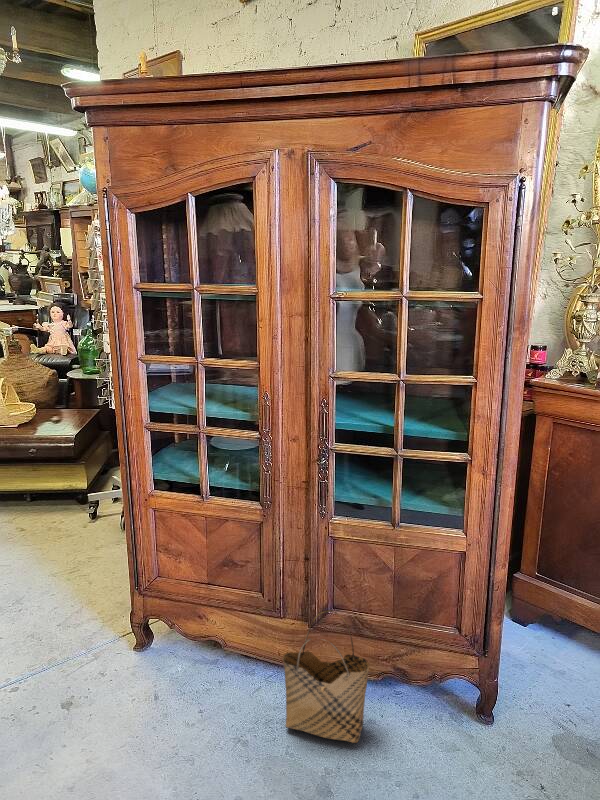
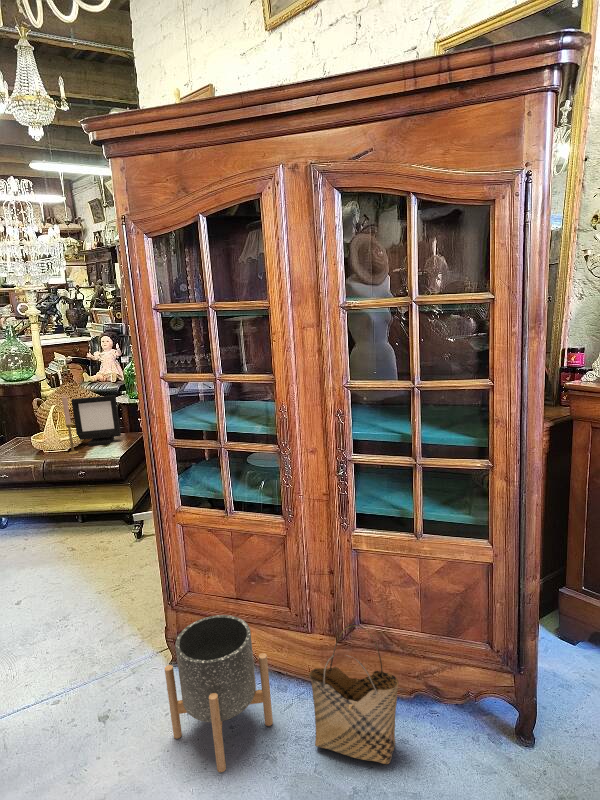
candlestick: none [13,370,30,432] -> present [62,396,78,454]
picture frame: none [23,371,76,424] -> present [71,395,121,446]
planter: none [136,600,243,754] -> present [165,615,273,772]

